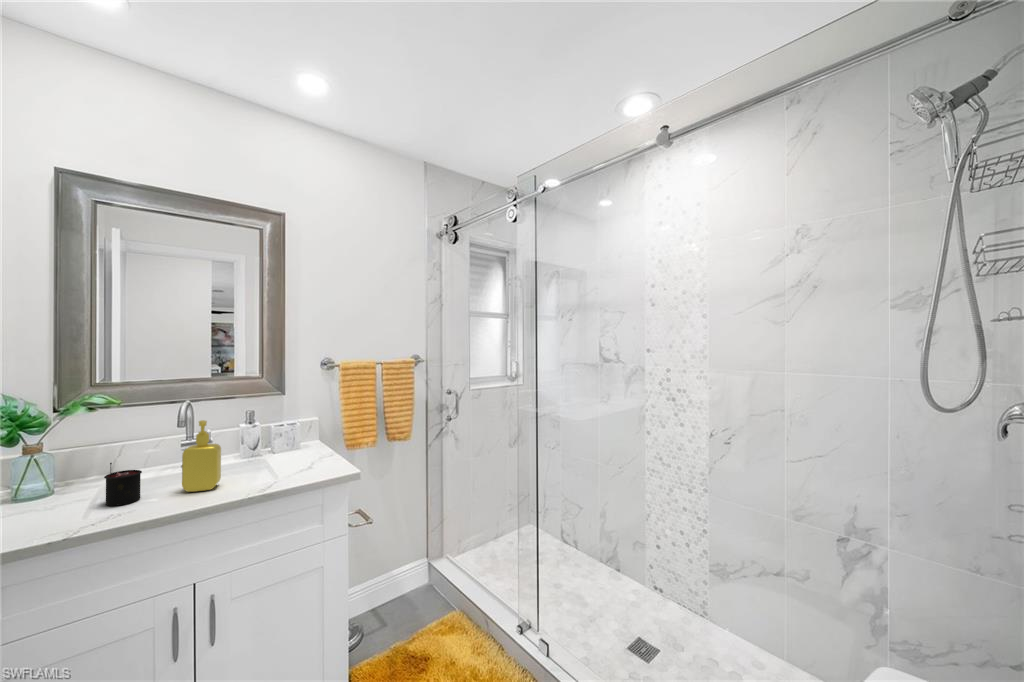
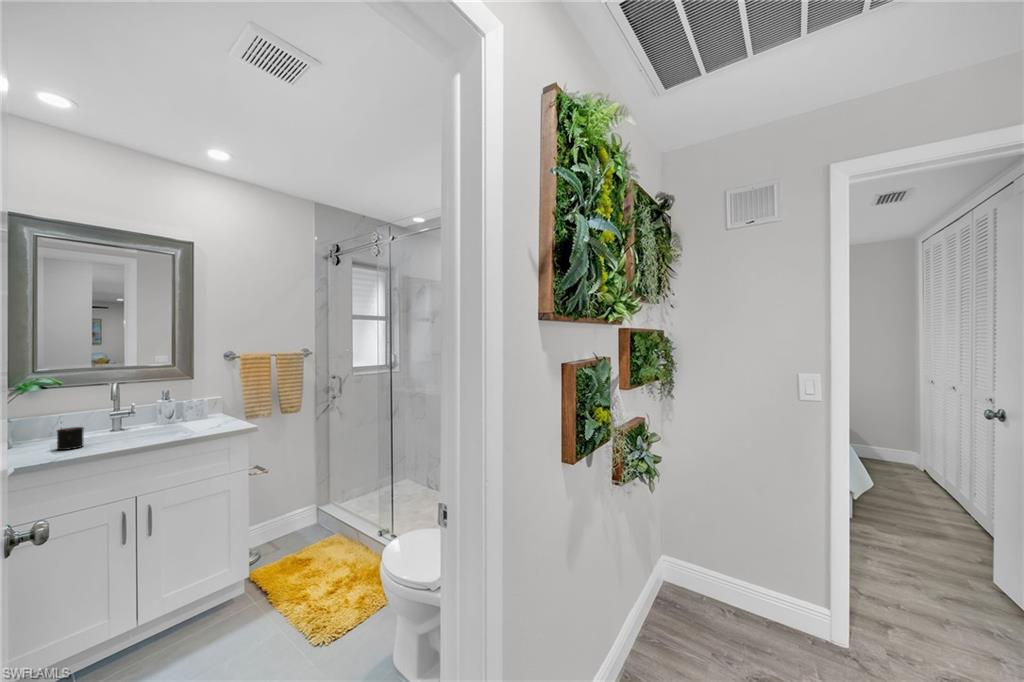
soap dispenser: present [182,420,221,492] -> none [115,393,145,442]

